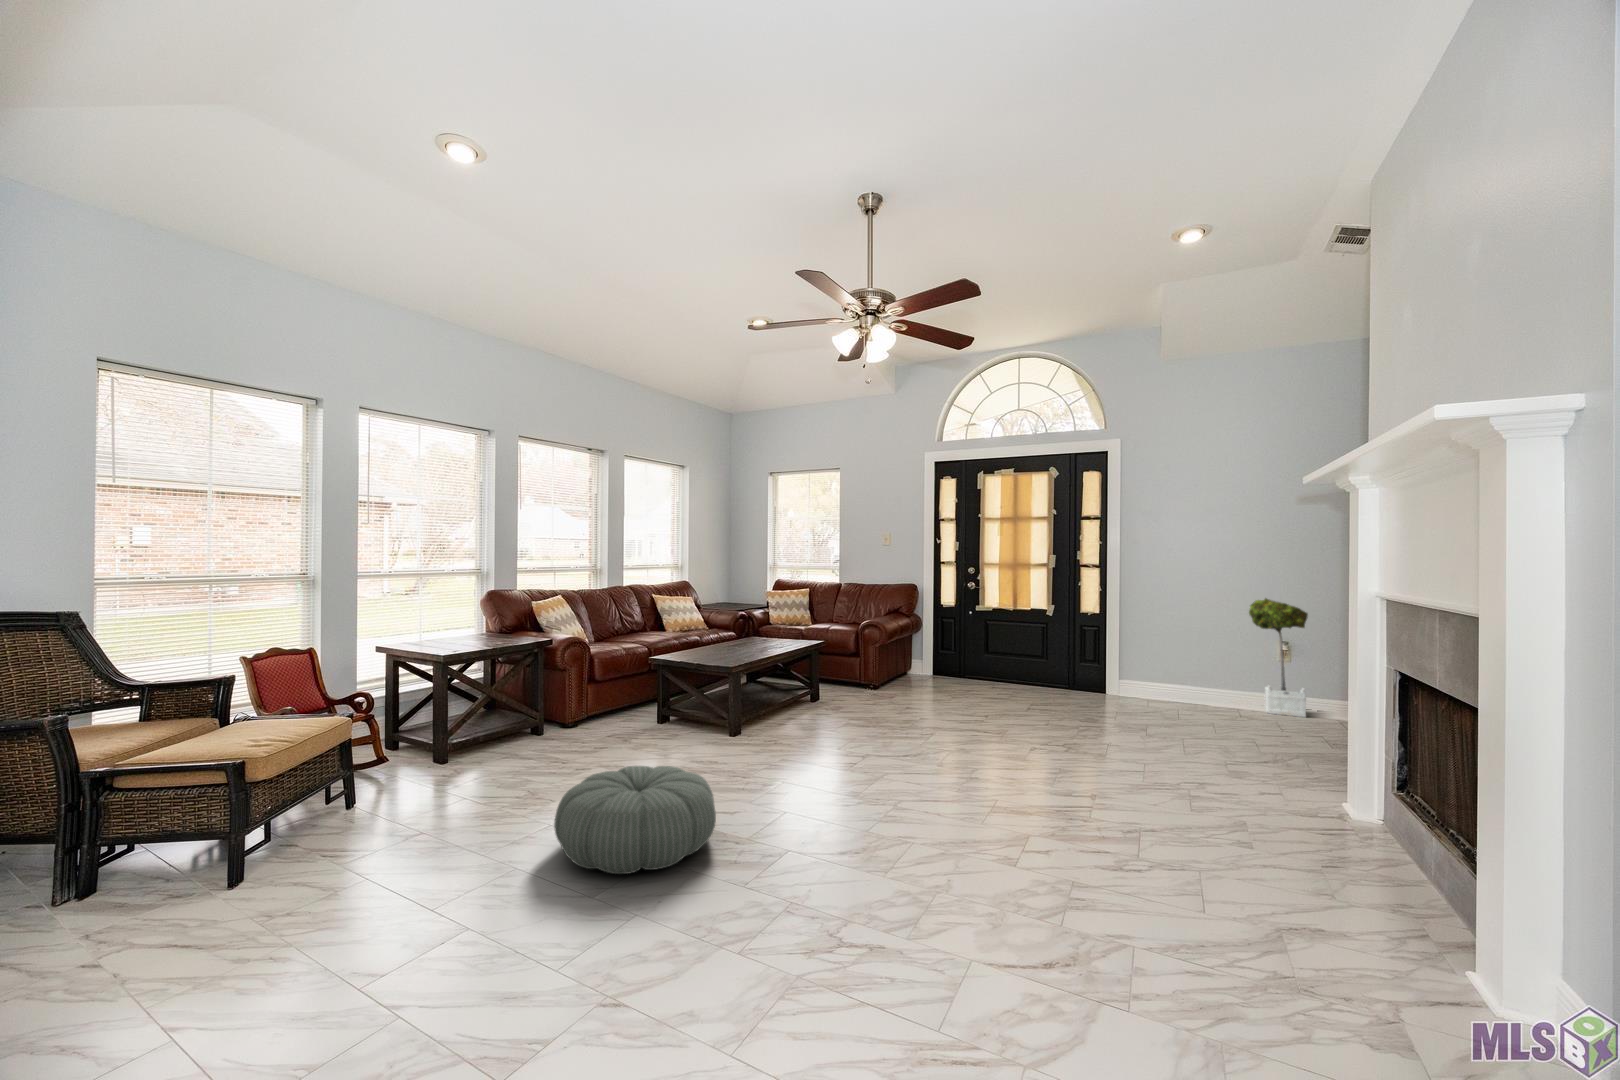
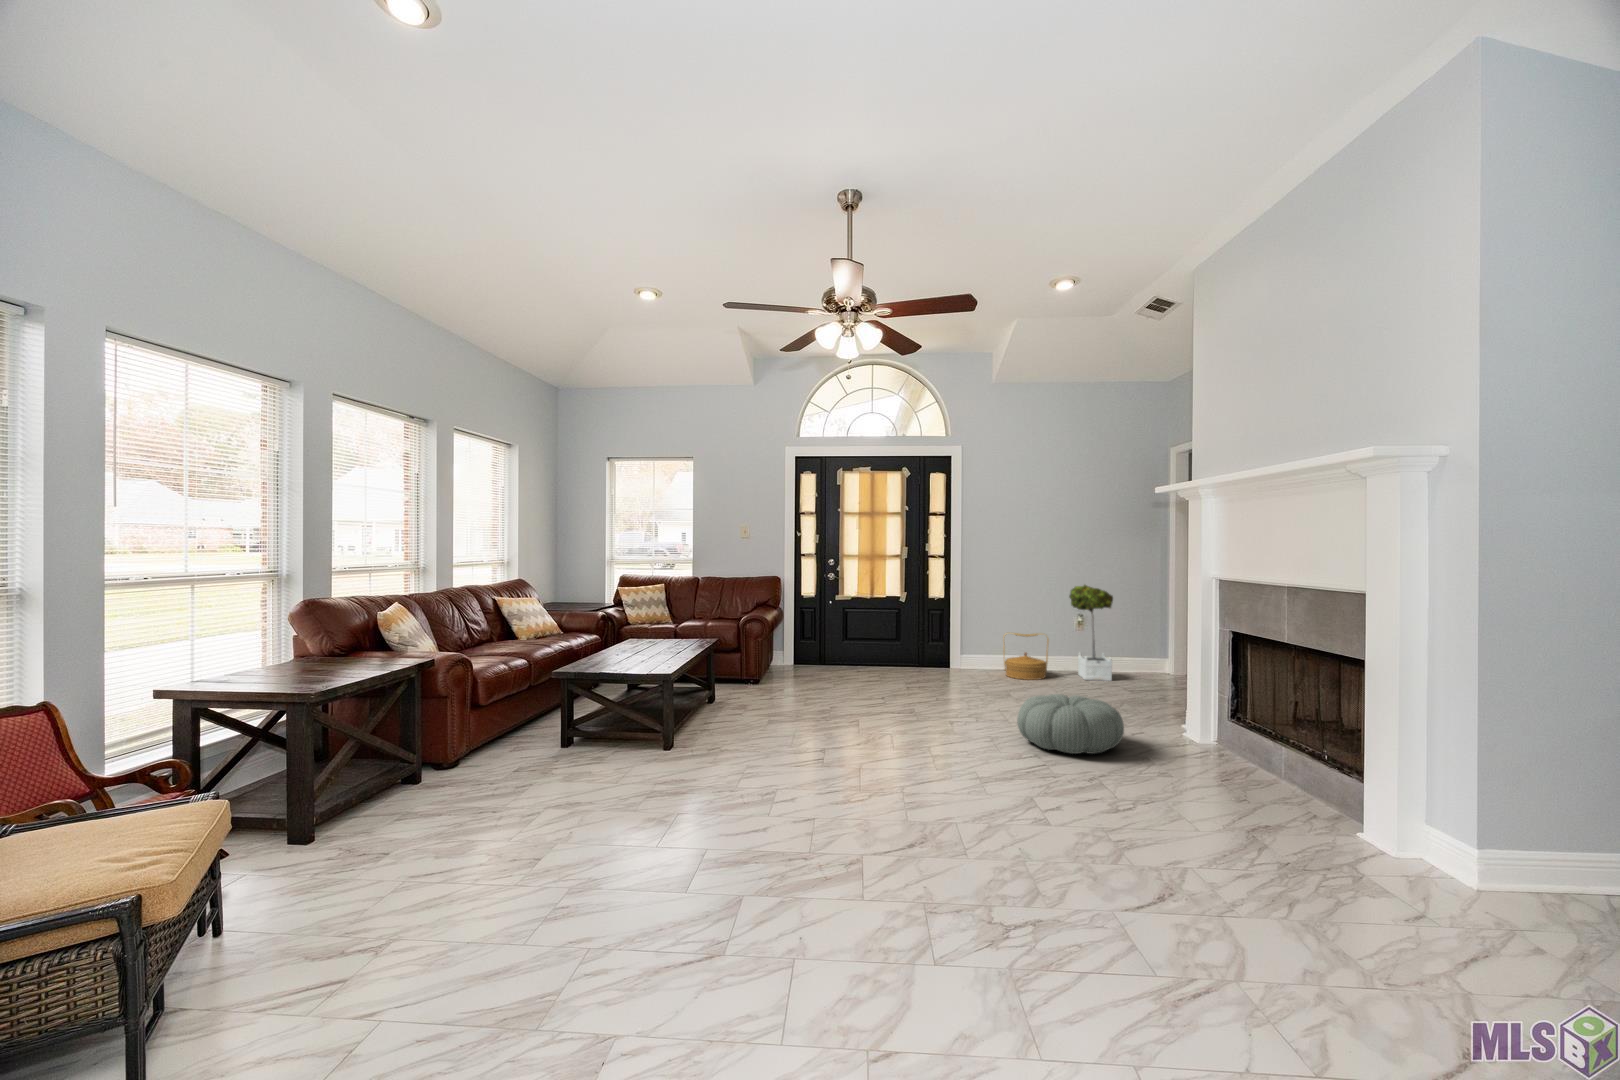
woven basket: none [1162,652,1221,708] -> present [1004,633,1049,680]
pouf: present [554,766,716,874] -> present [1017,694,1124,754]

